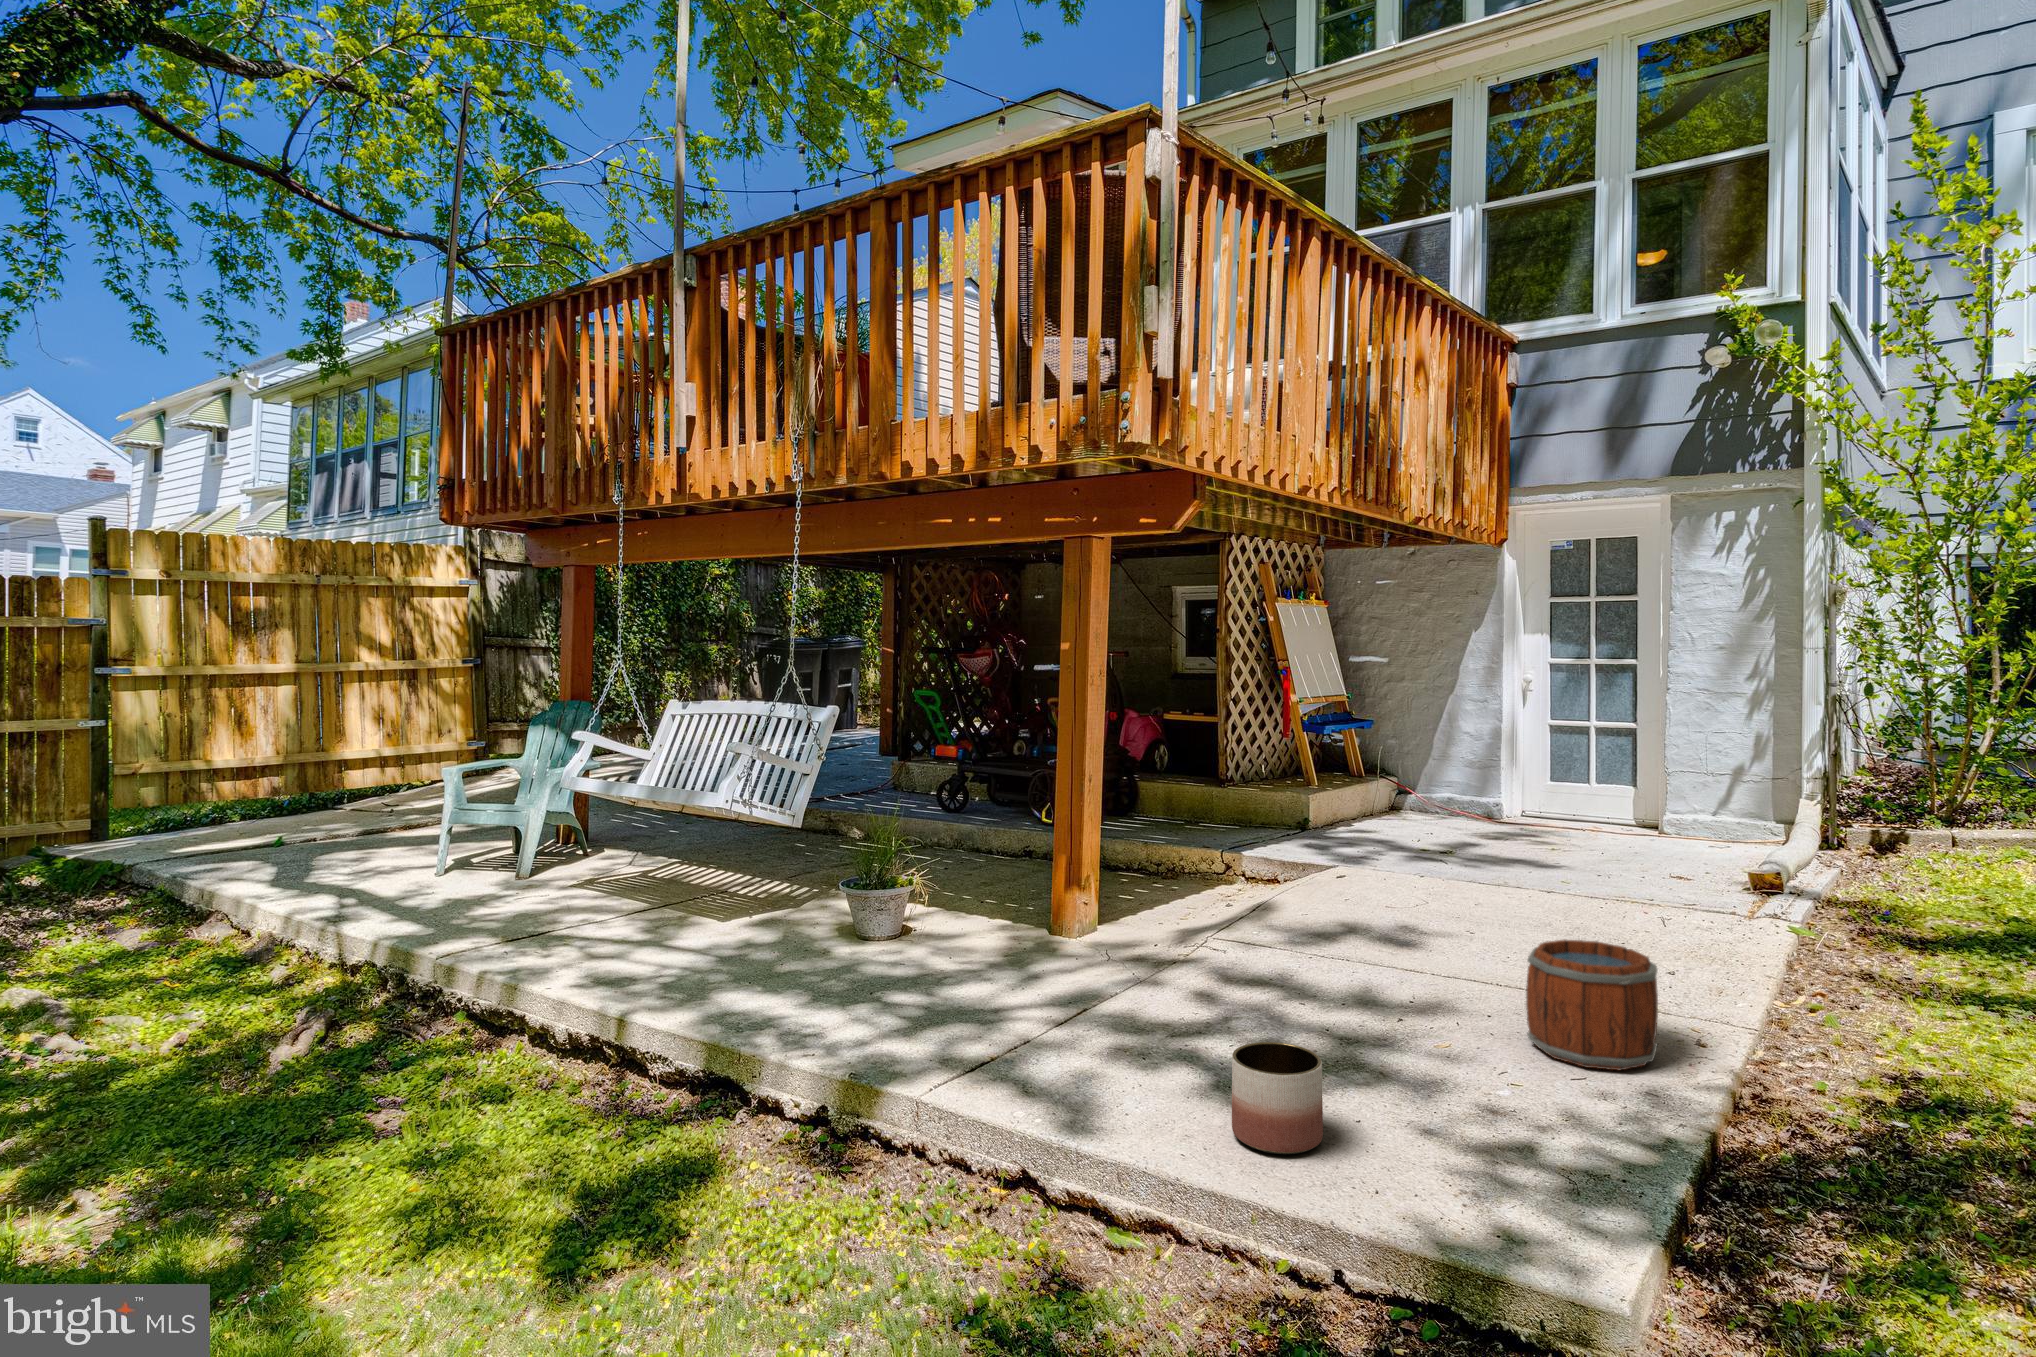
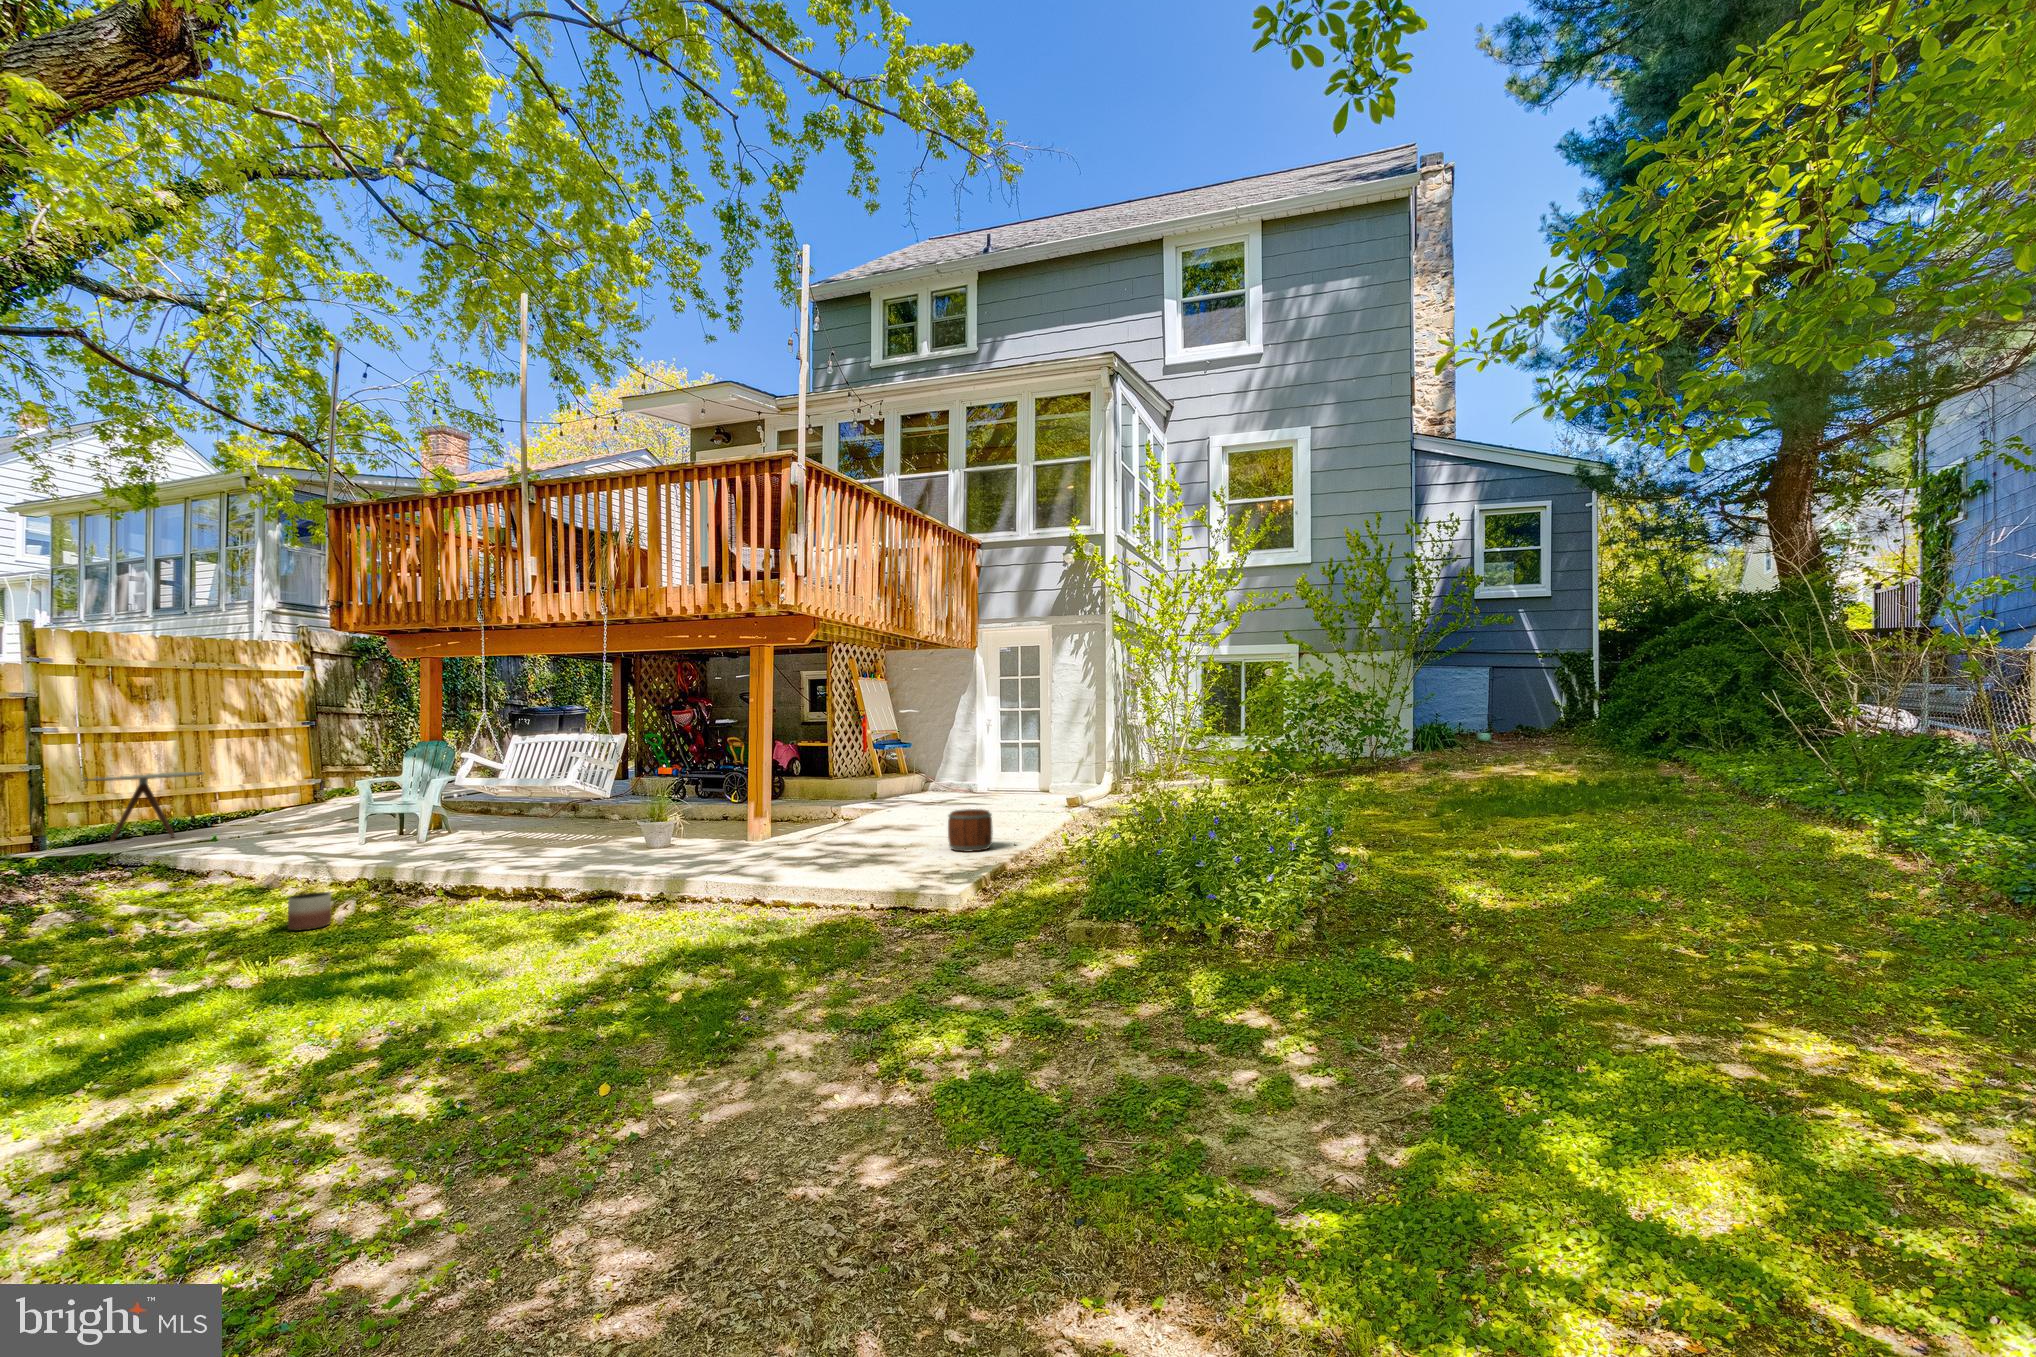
round table: none [239,729,385,823] -> present [84,772,204,843]
planter: present [1232,1042,1323,1154] -> present [288,892,331,930]

